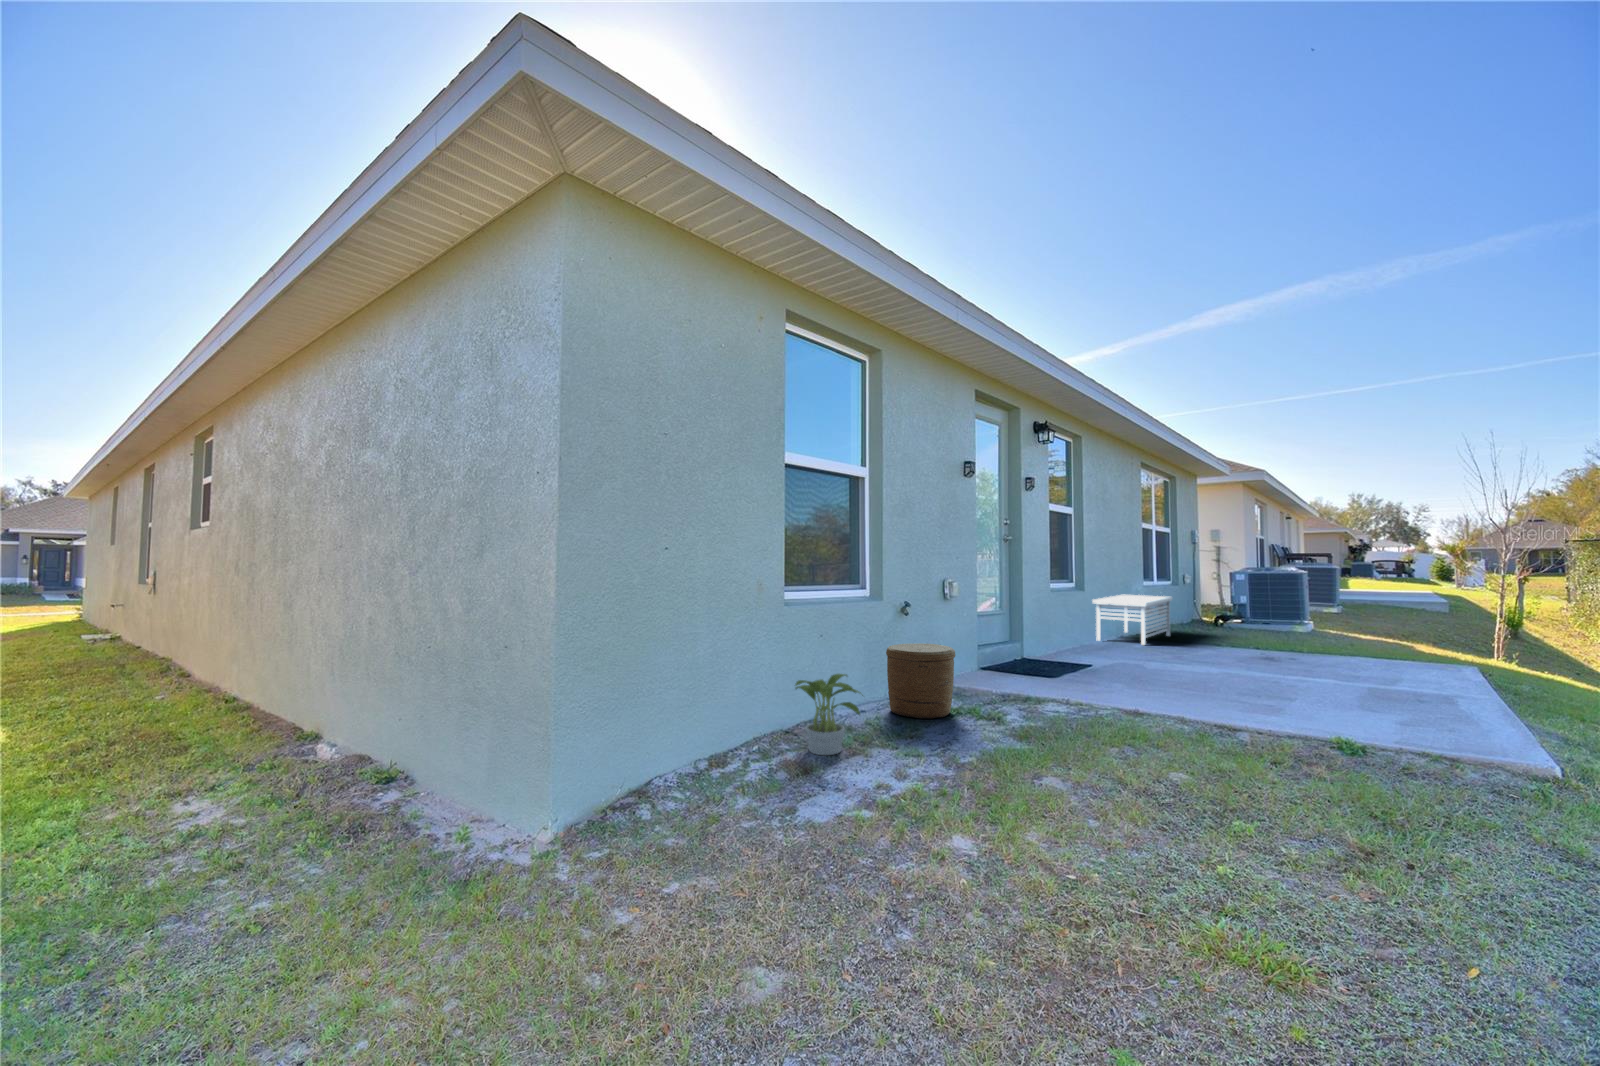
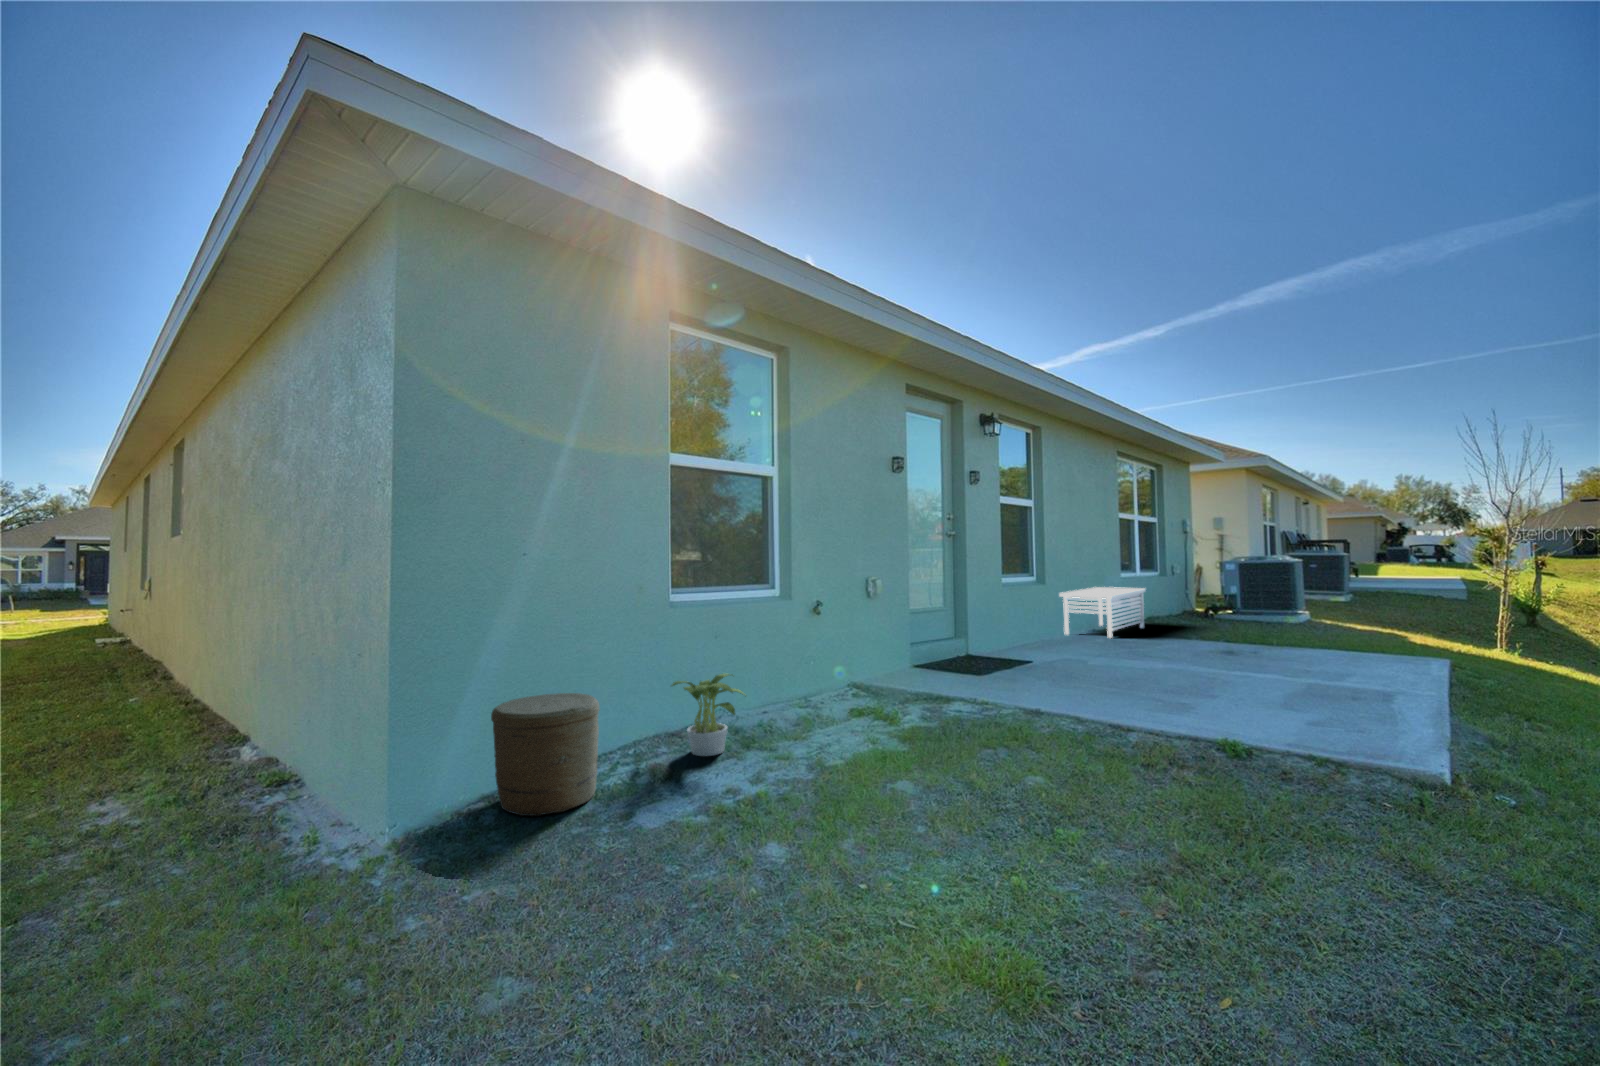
woven basket: present [886,643,955,719] -> present [491,693,599,817]

